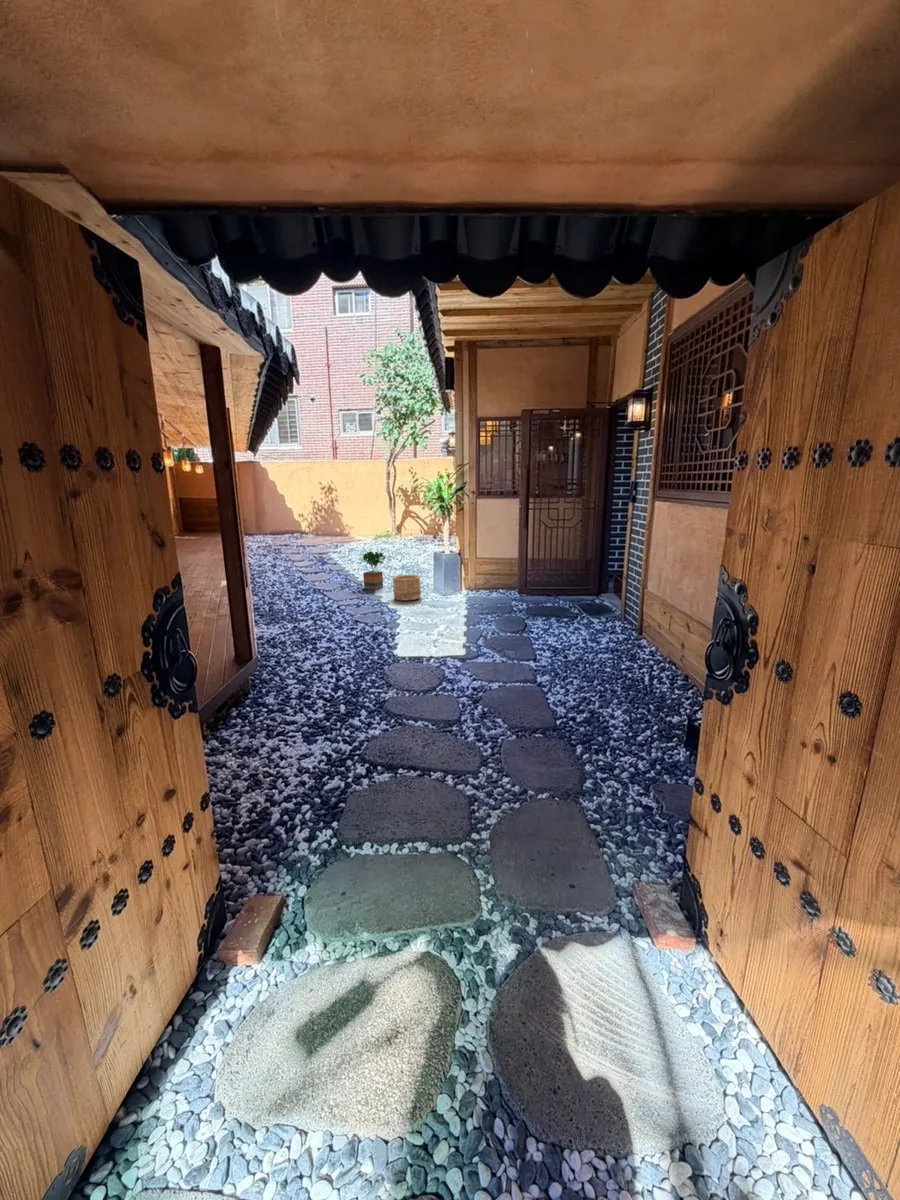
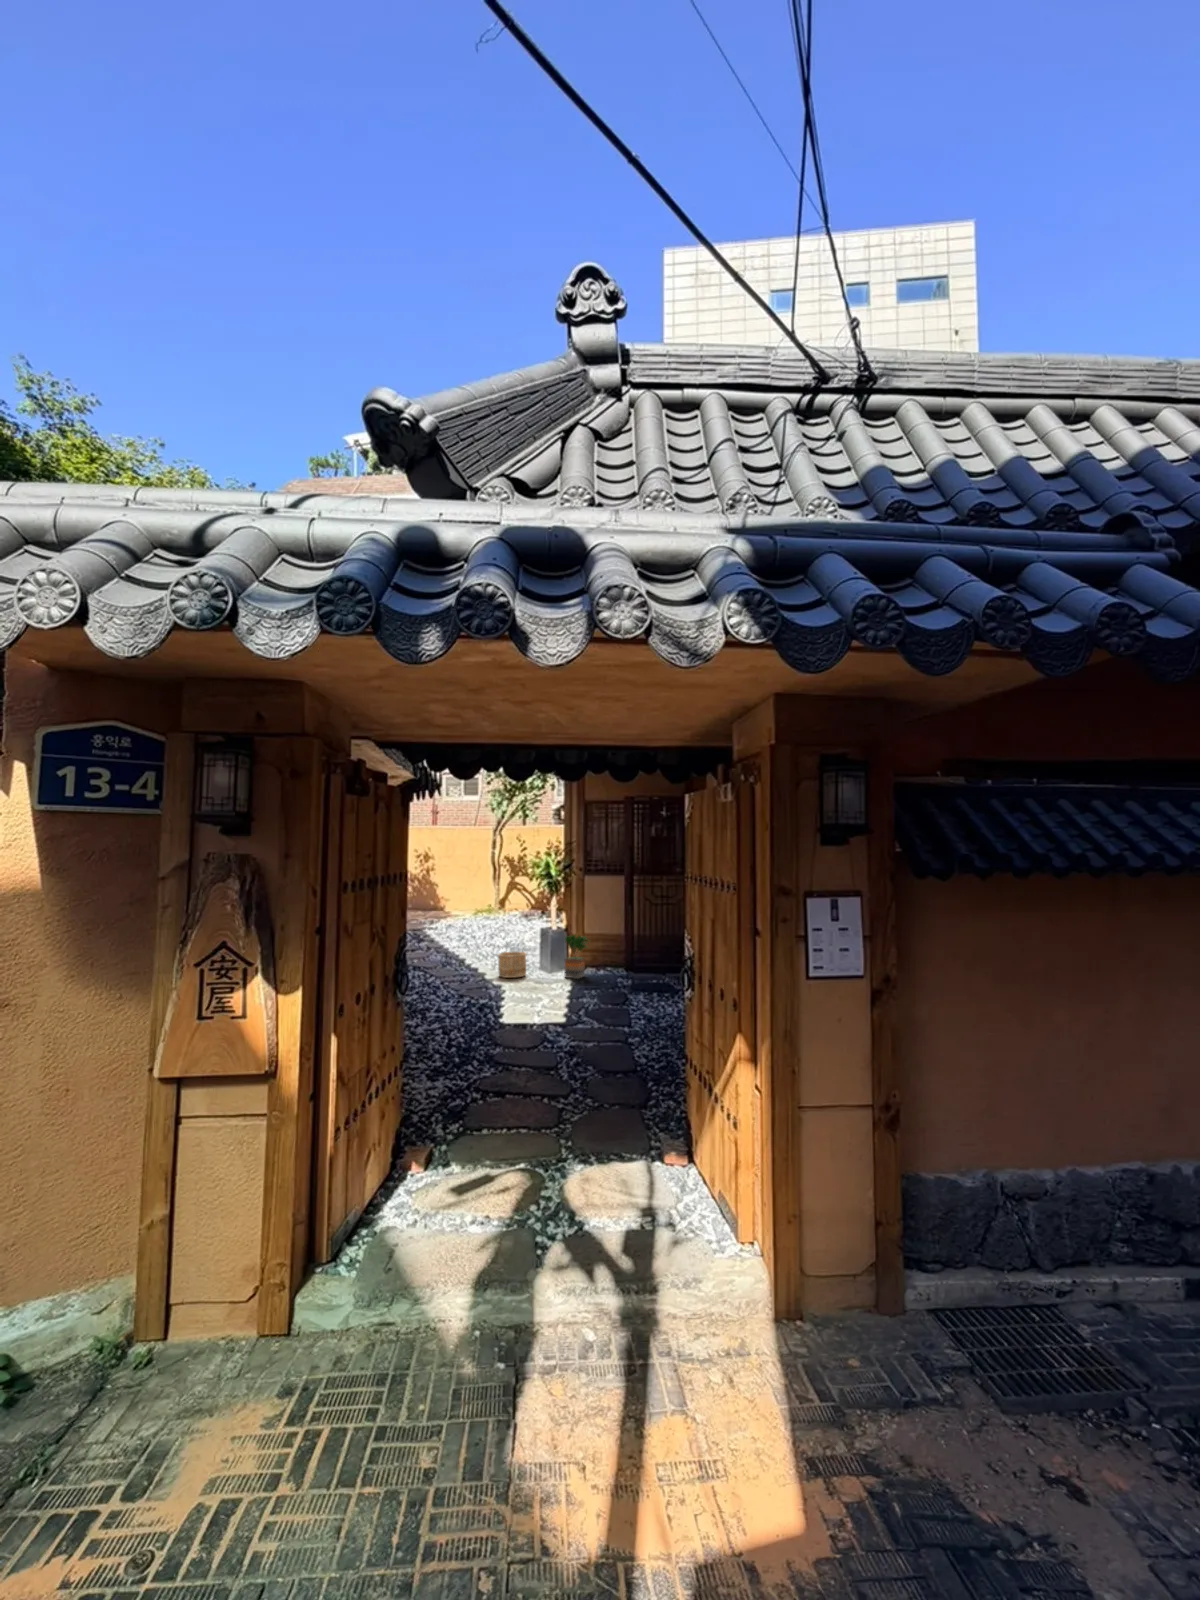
potted tree: present [363,551,385,590] -> present [564,935,588,979]

